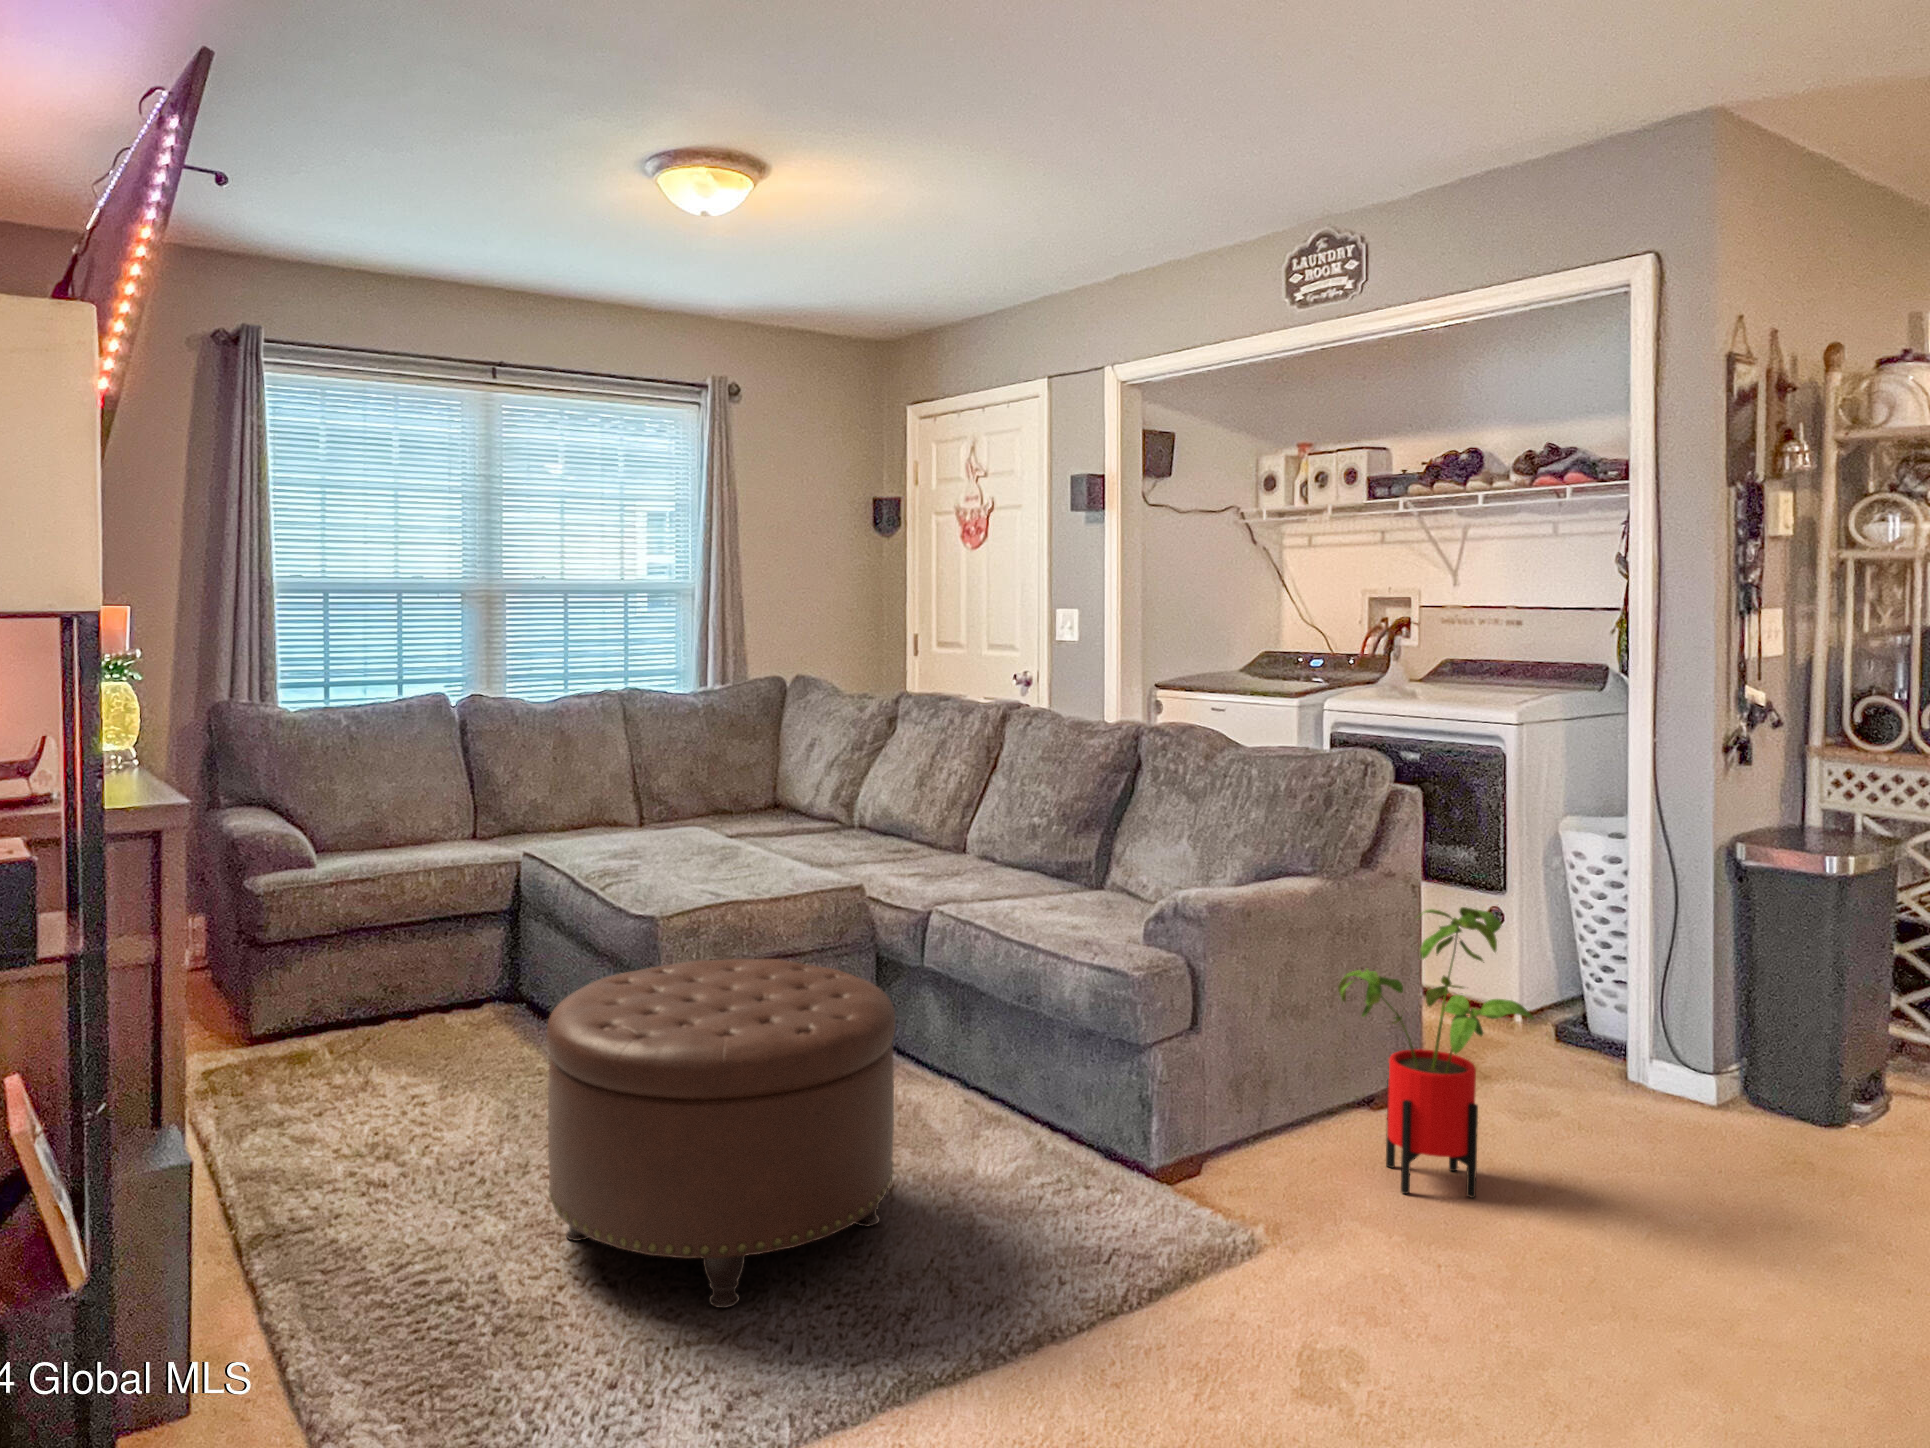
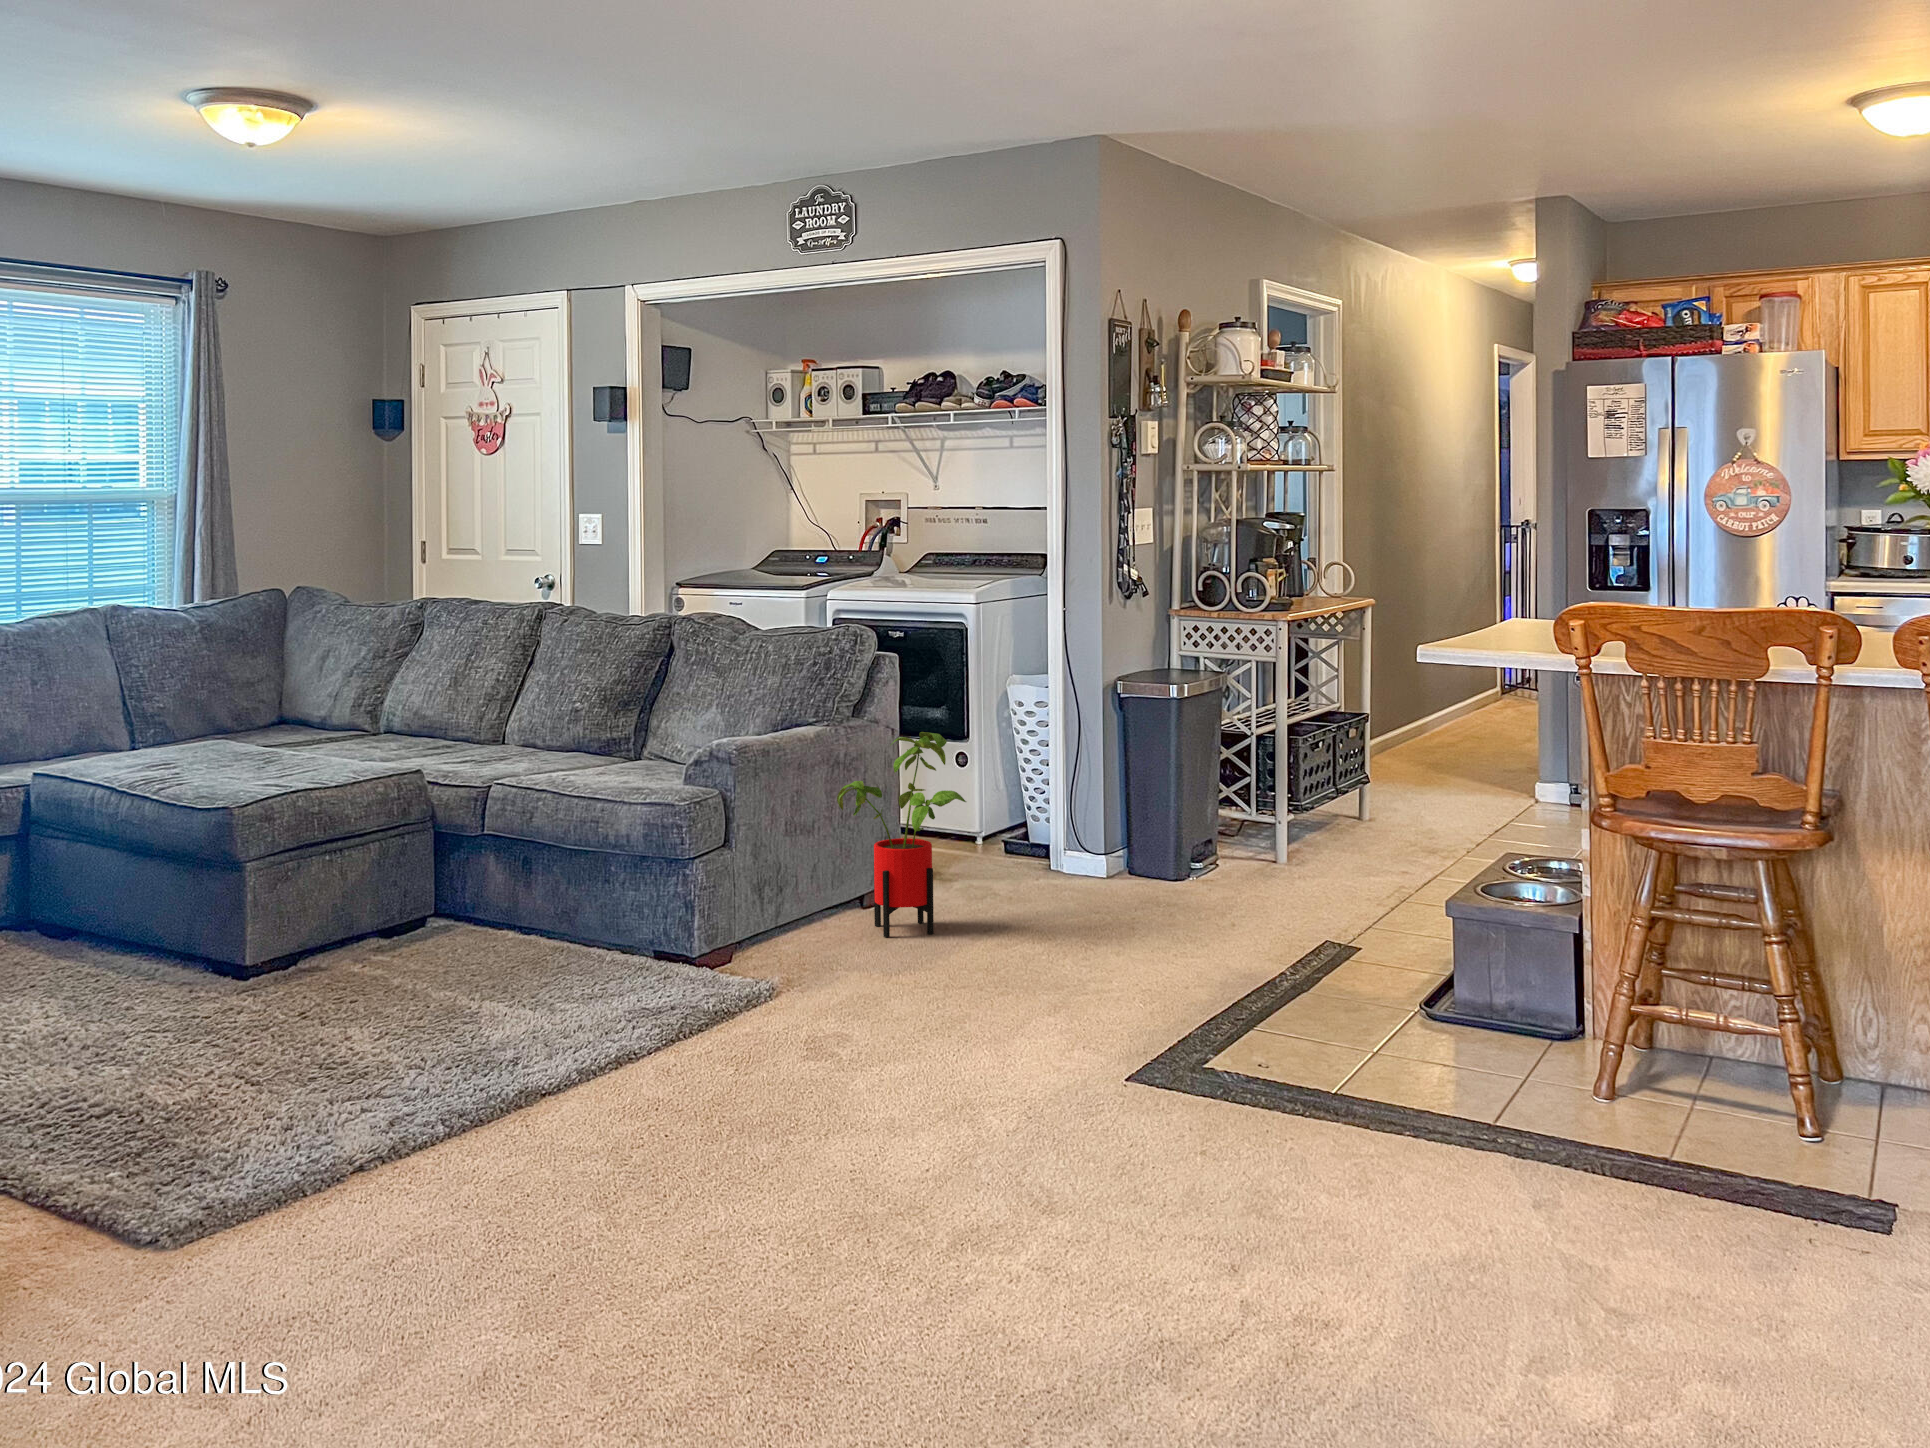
ottoman: present [547,959,895,1308] -> none [232,807,518,1039]

